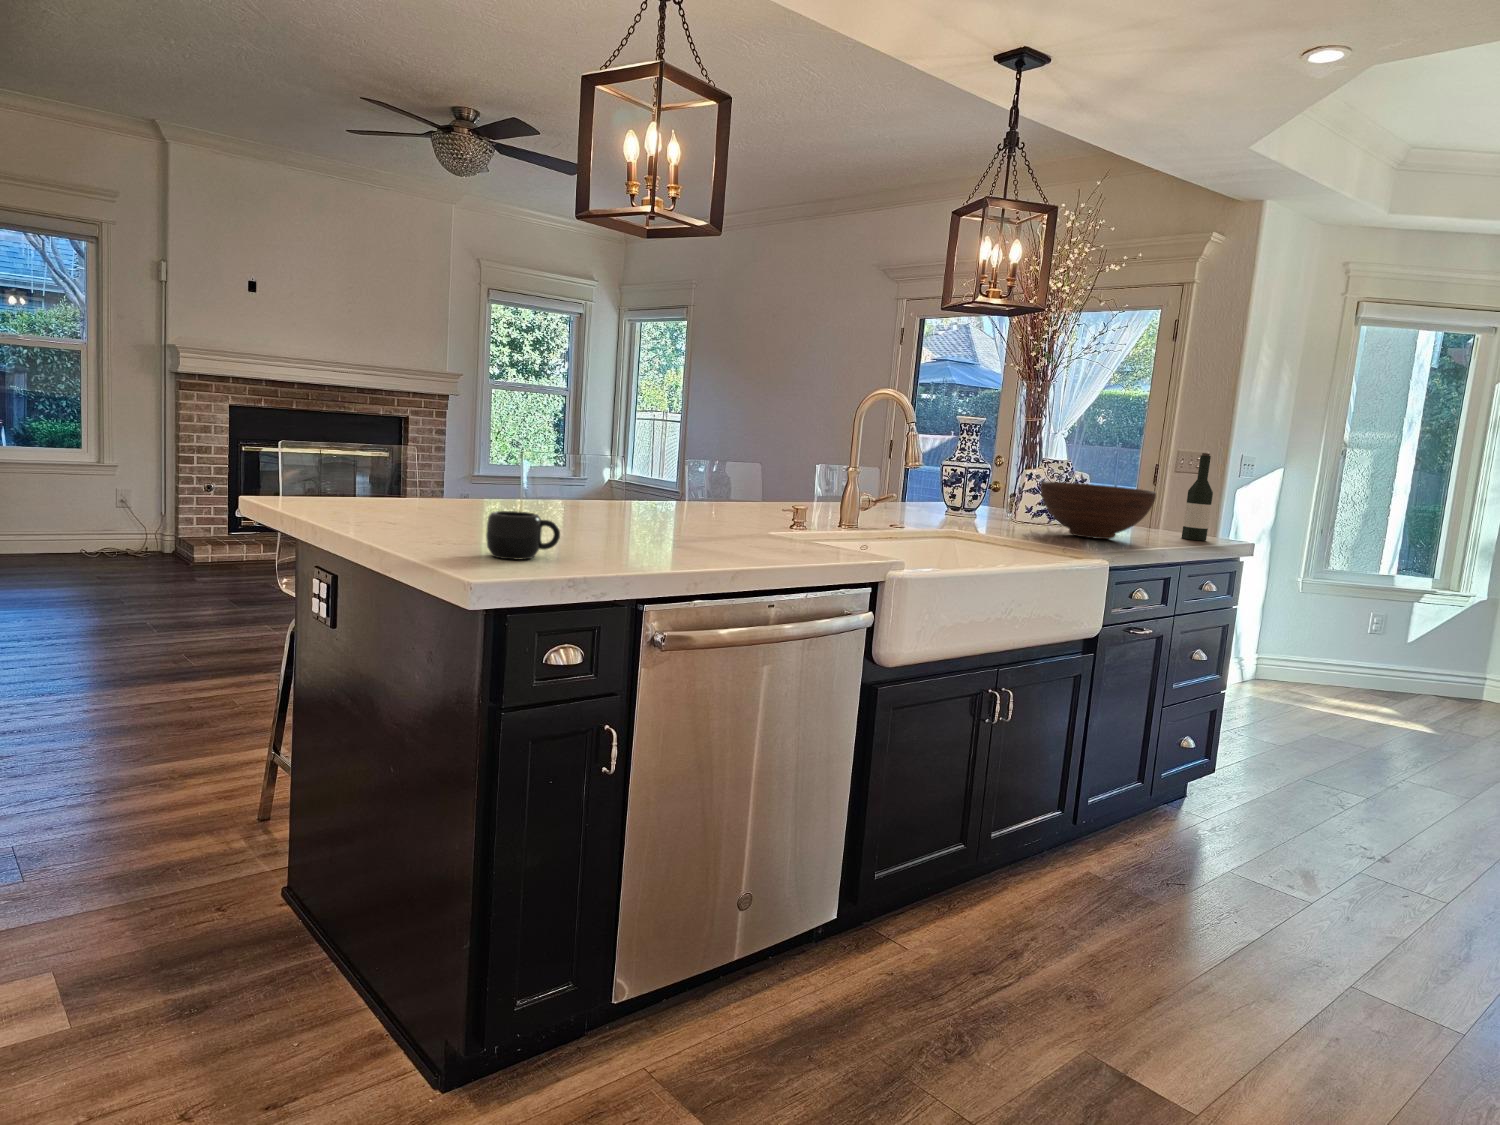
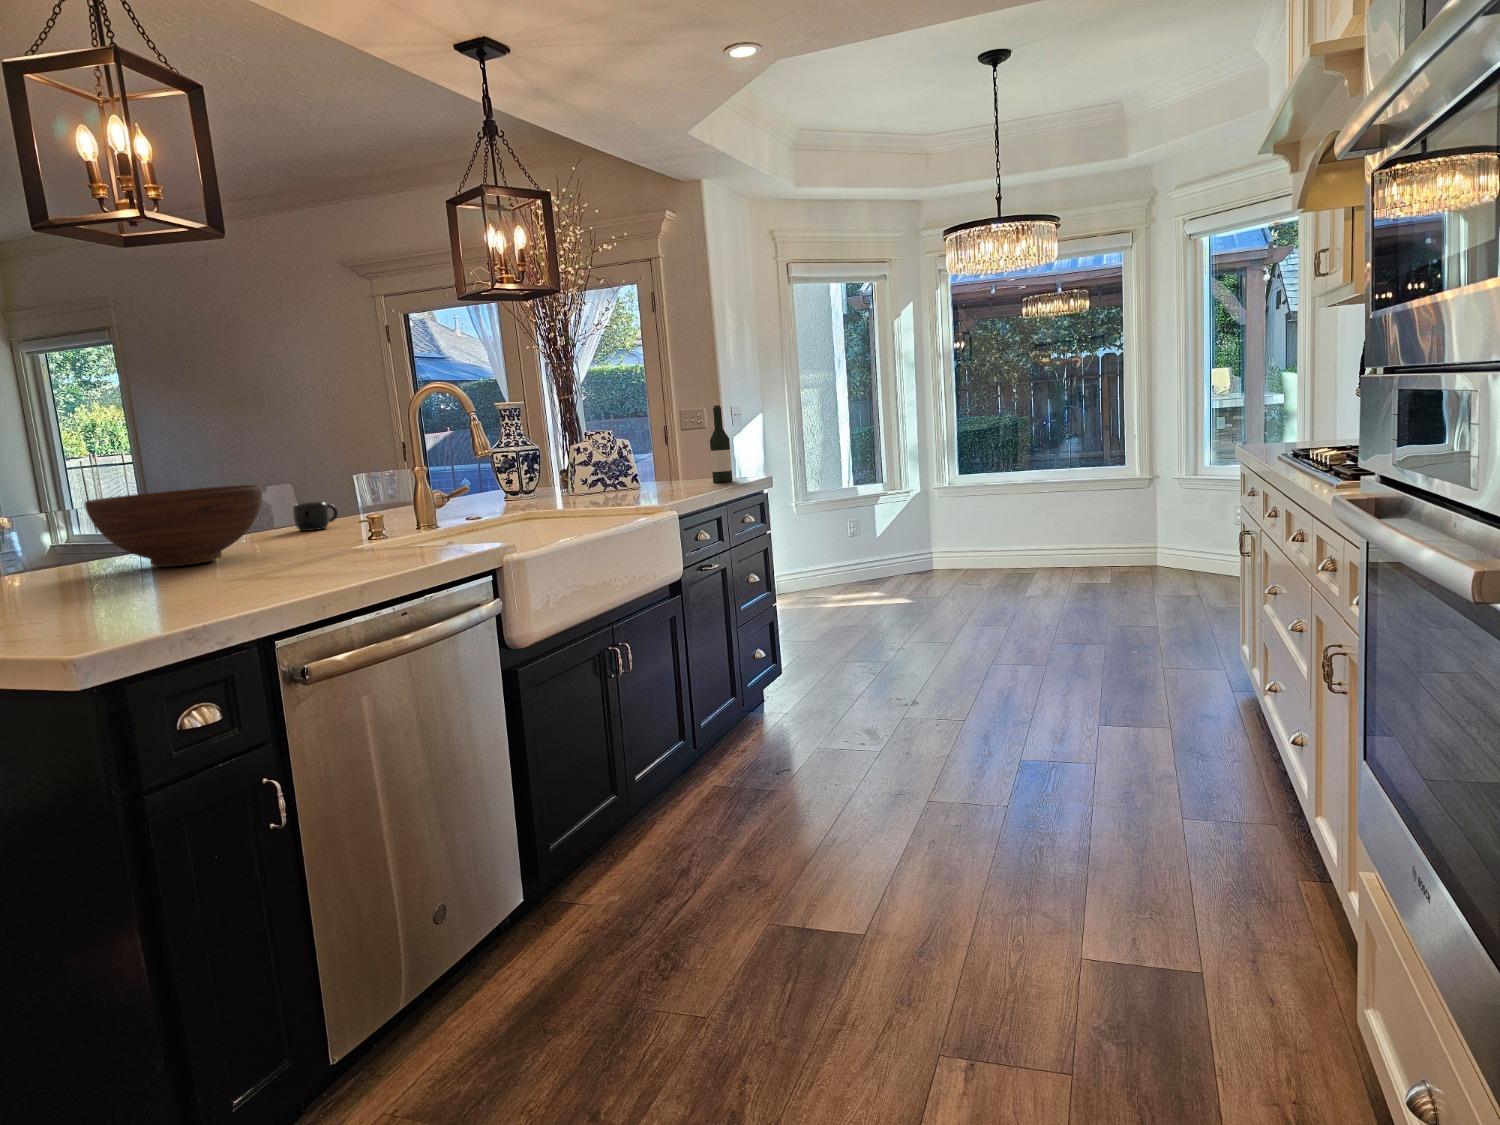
fruit bowl: present [1041,481,1156,539] -> present [85,485,262,567]
mug: present [486,511,560,560] -> present [293,502,338,531]

